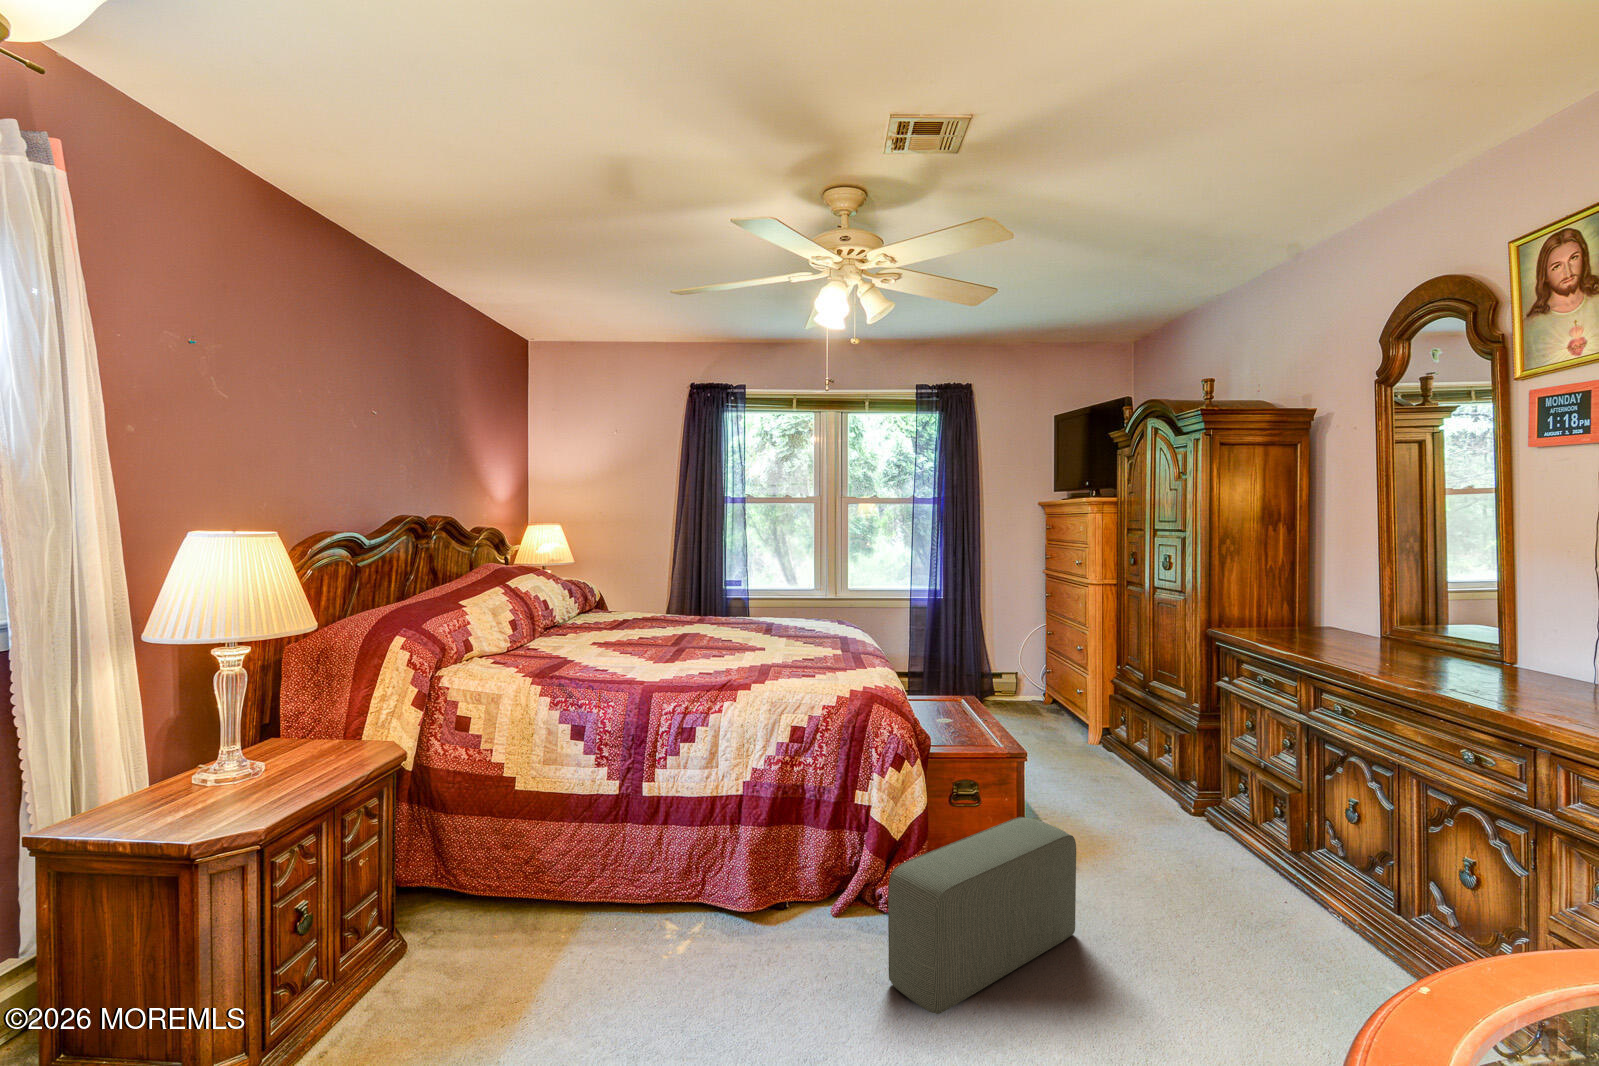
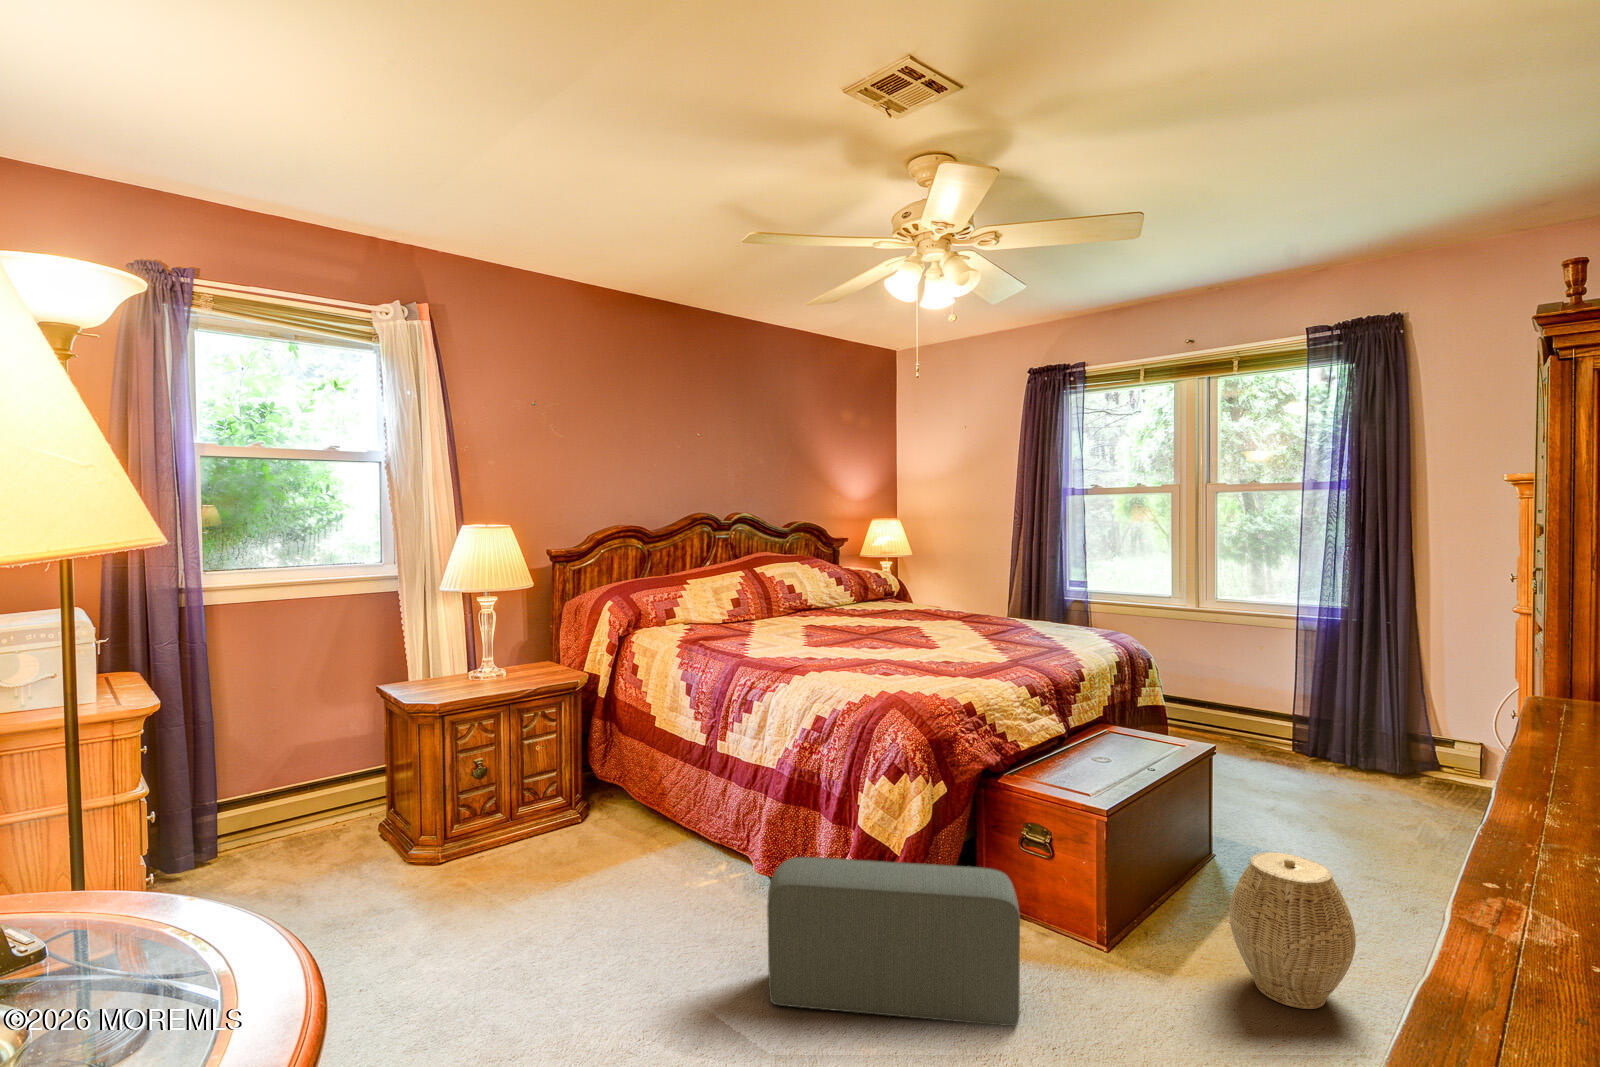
woven basket: none [1085,751,1164,850] -> present [1229,852,1356,1009]

